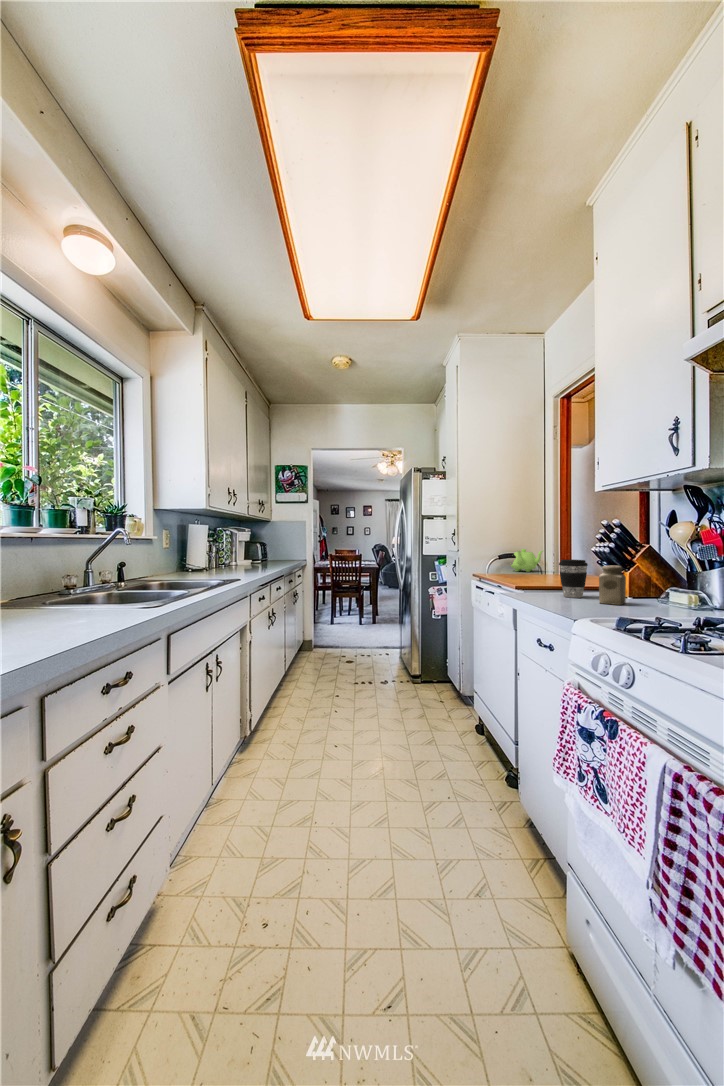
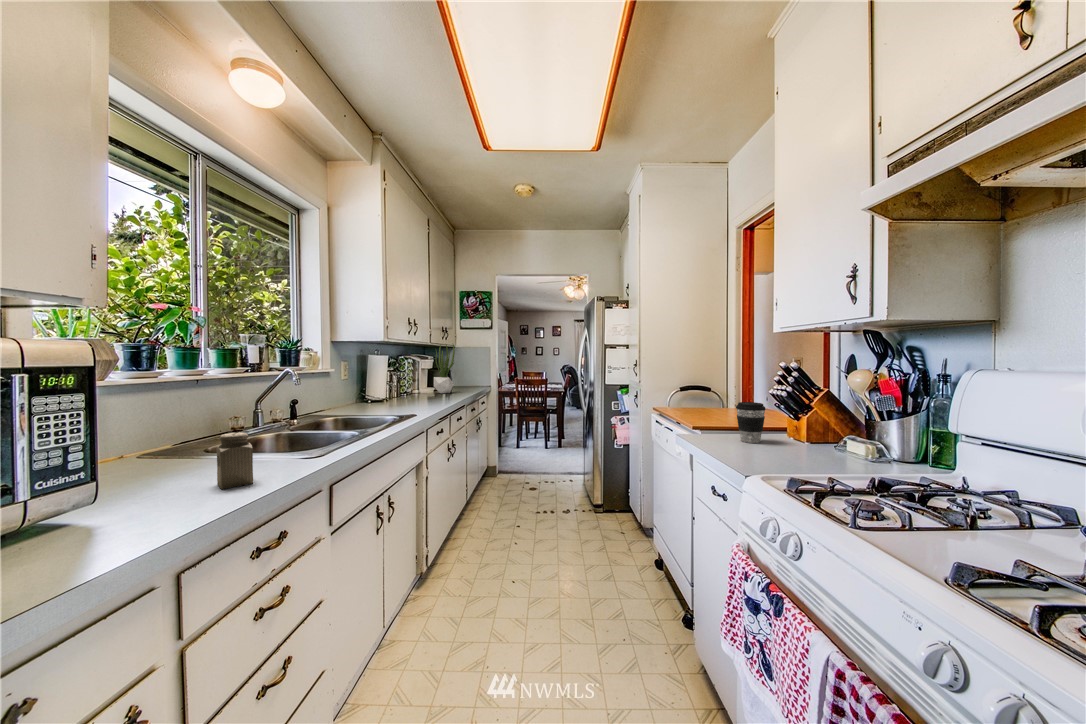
potted plant: none [253,515,274,566] -> present [434,344,455,393]
teapot: present [510,549,543,572] -> none [687,380,728,403]
salt shaker: present [599,566,626,605] -> present [216,432,253,489]

